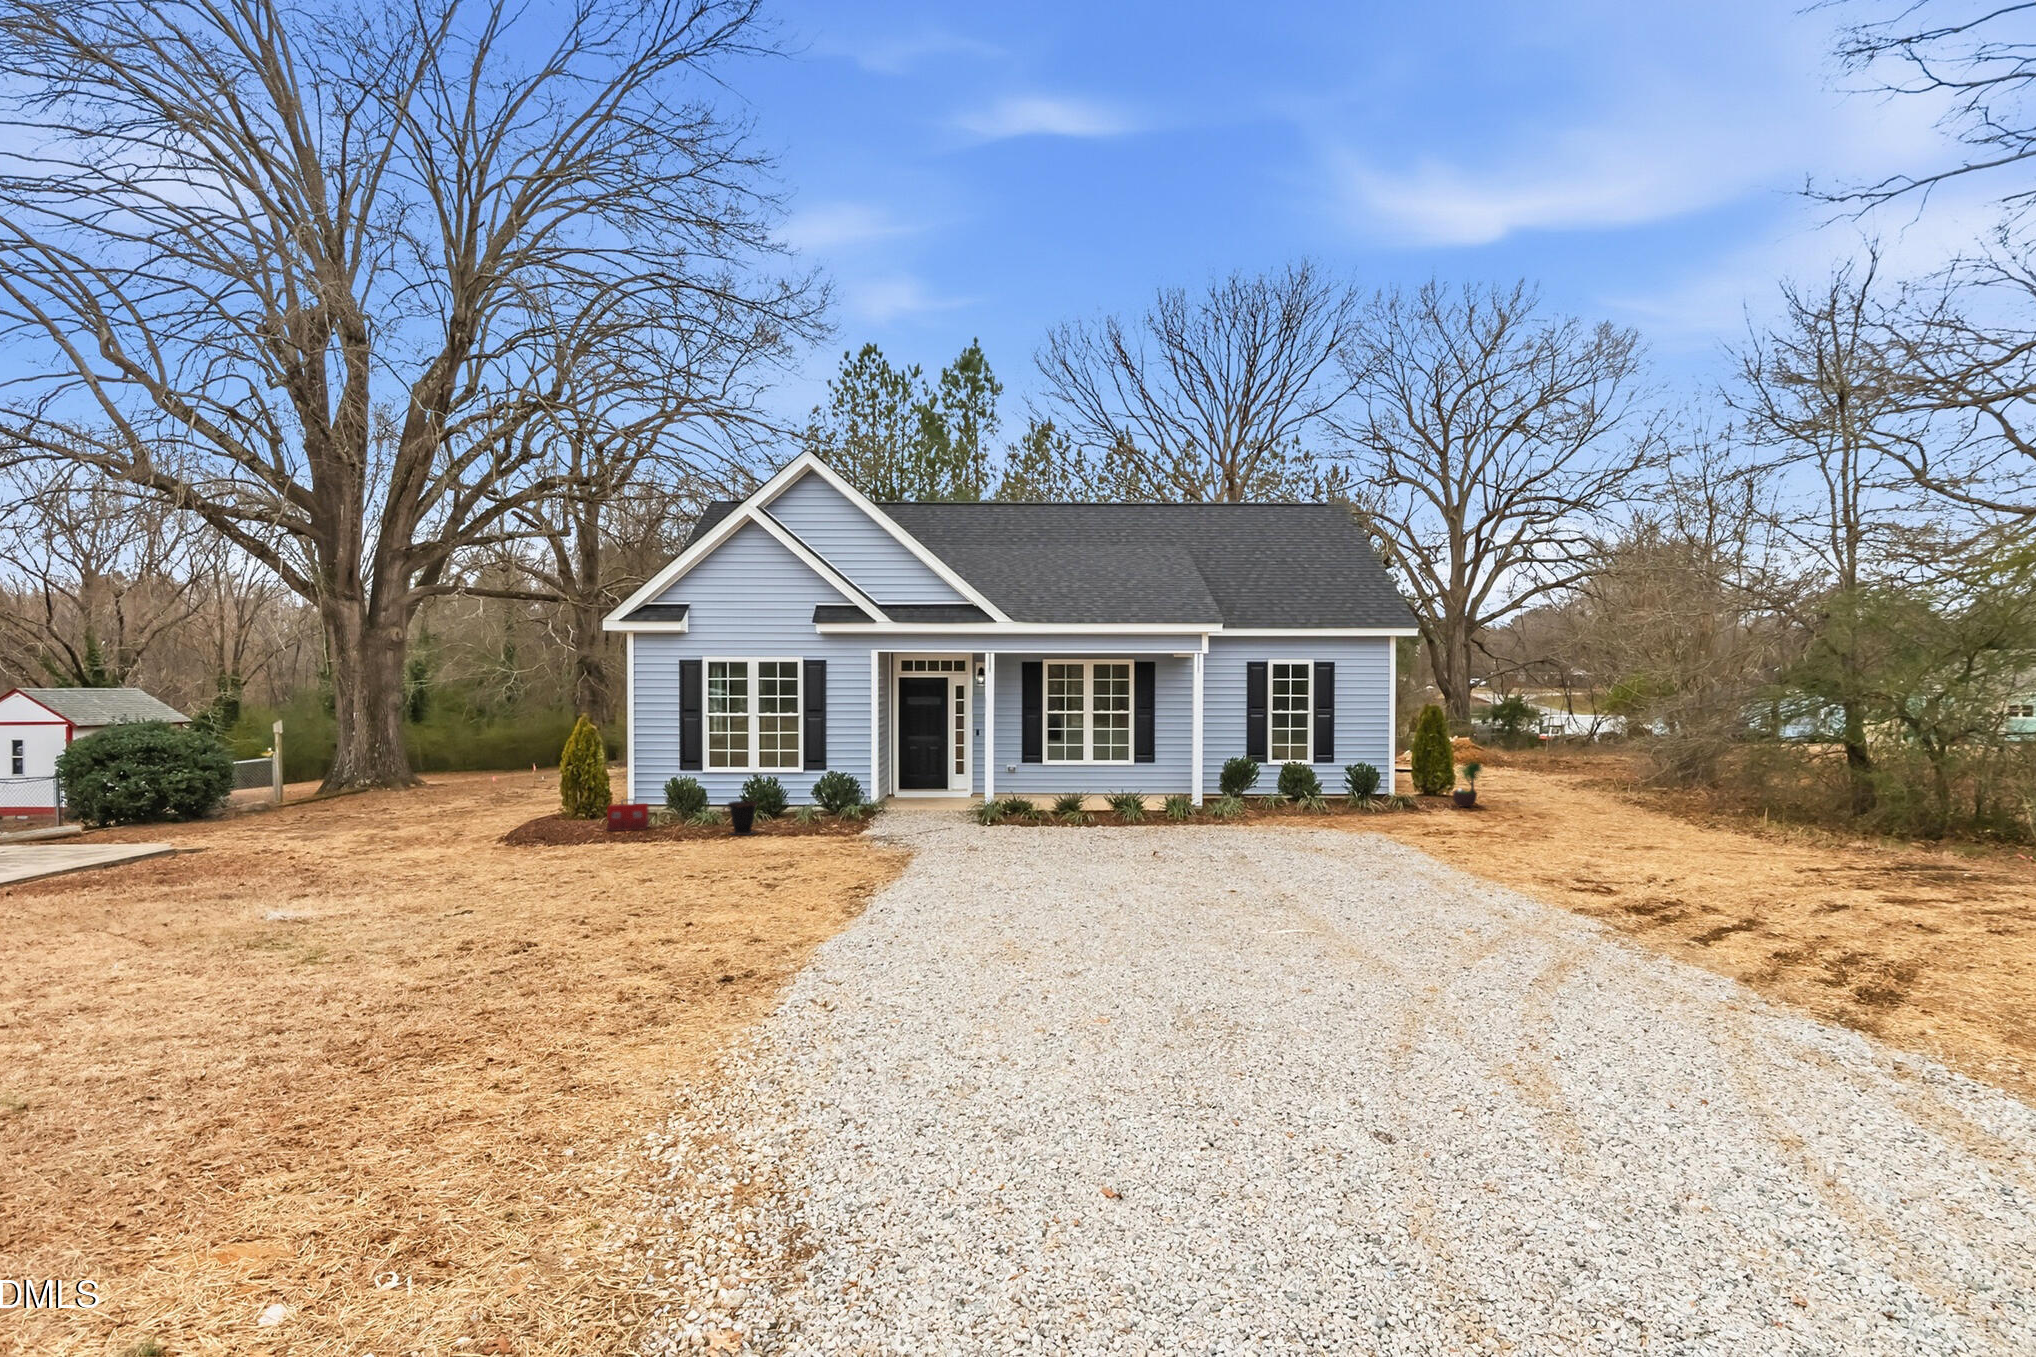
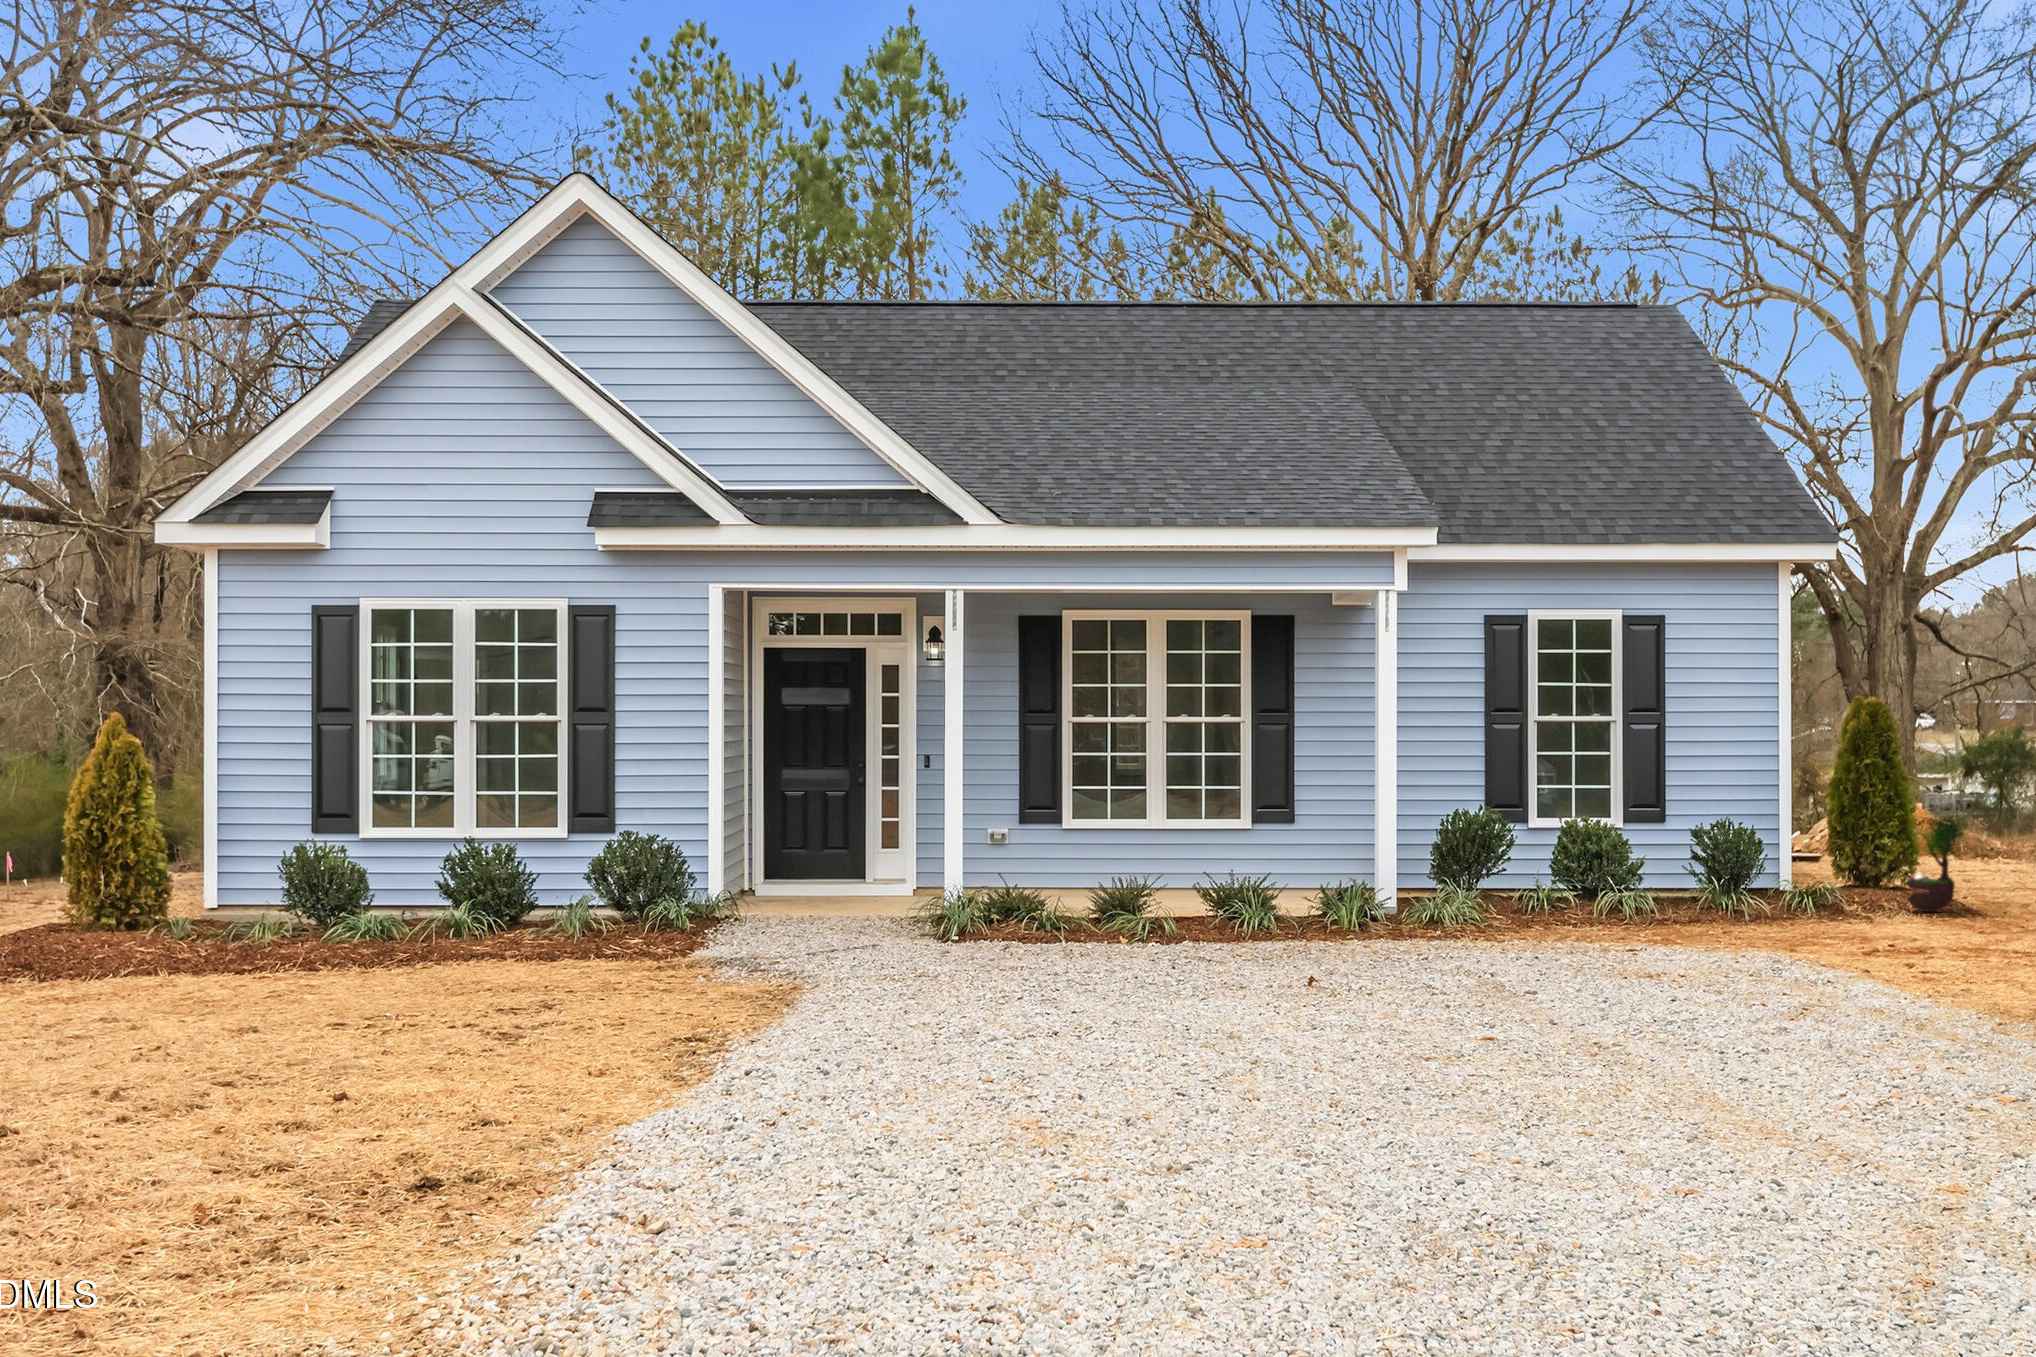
toolbox: present [607,799,649,831] -> none [153,893,242,960]
bucket: present [728,801,758,835] -> none [408,890,473,963]

